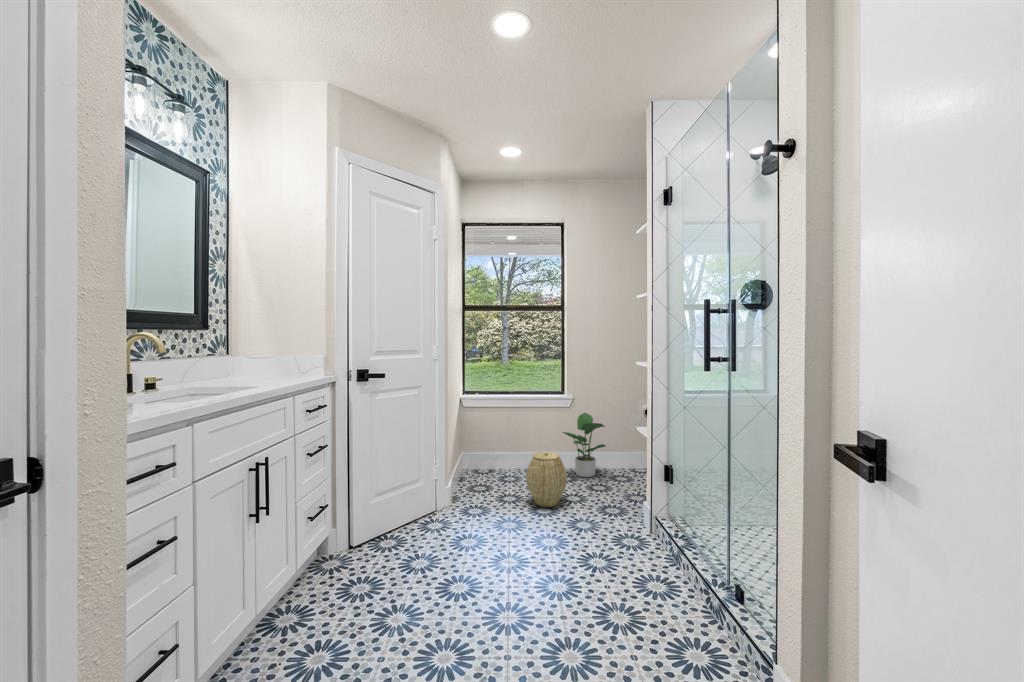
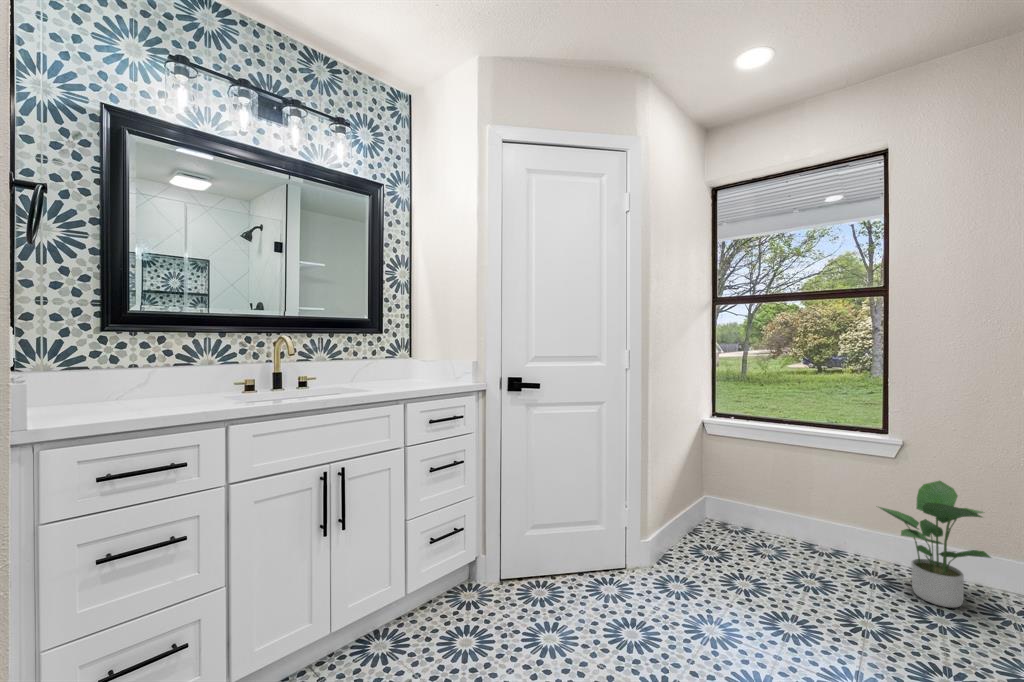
woven basket: present [526,452,567,507] -> none [773,535,859,640]

